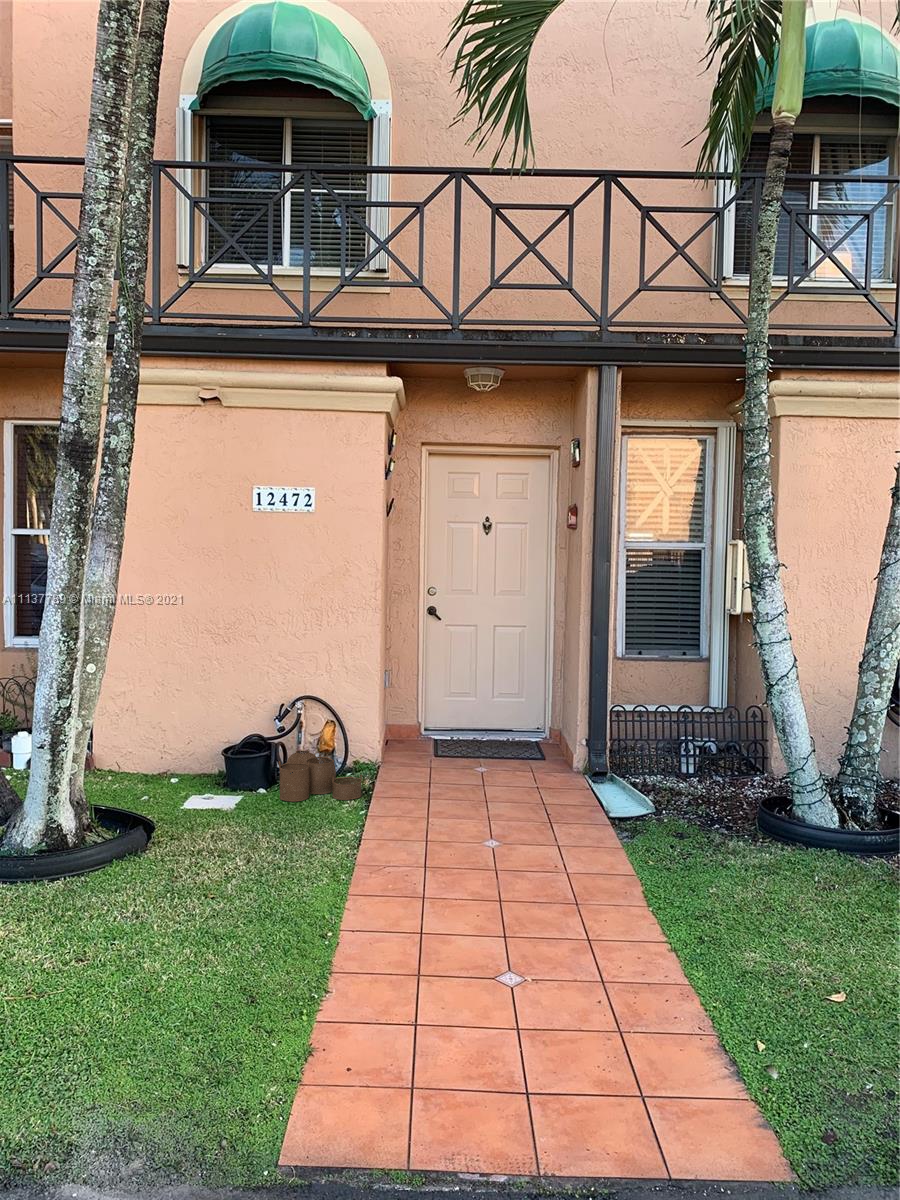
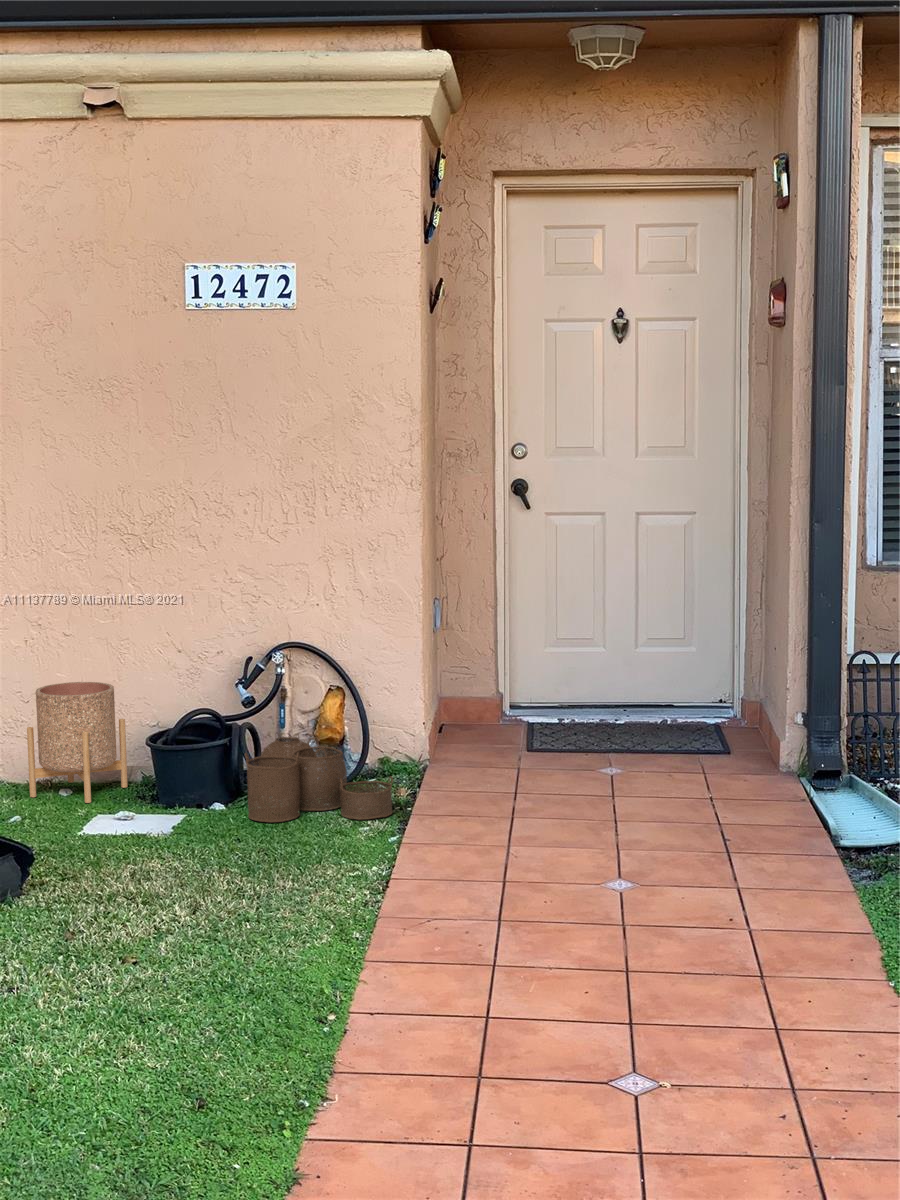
planter: none [153,718,210,788] -> present [27,682,127,803]

